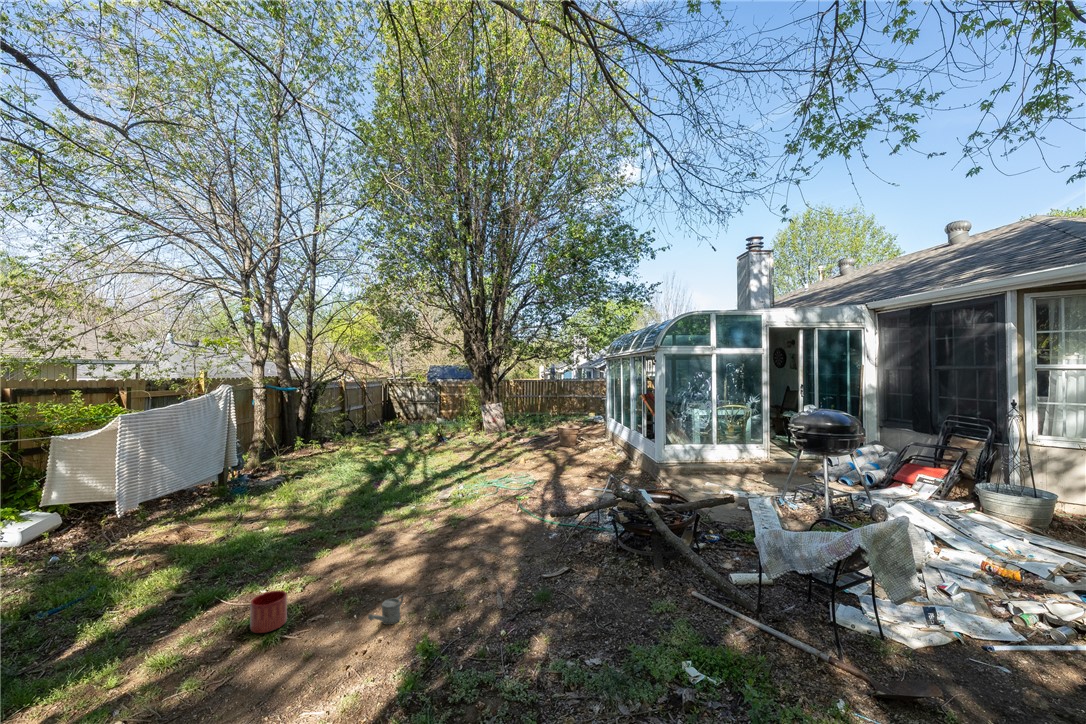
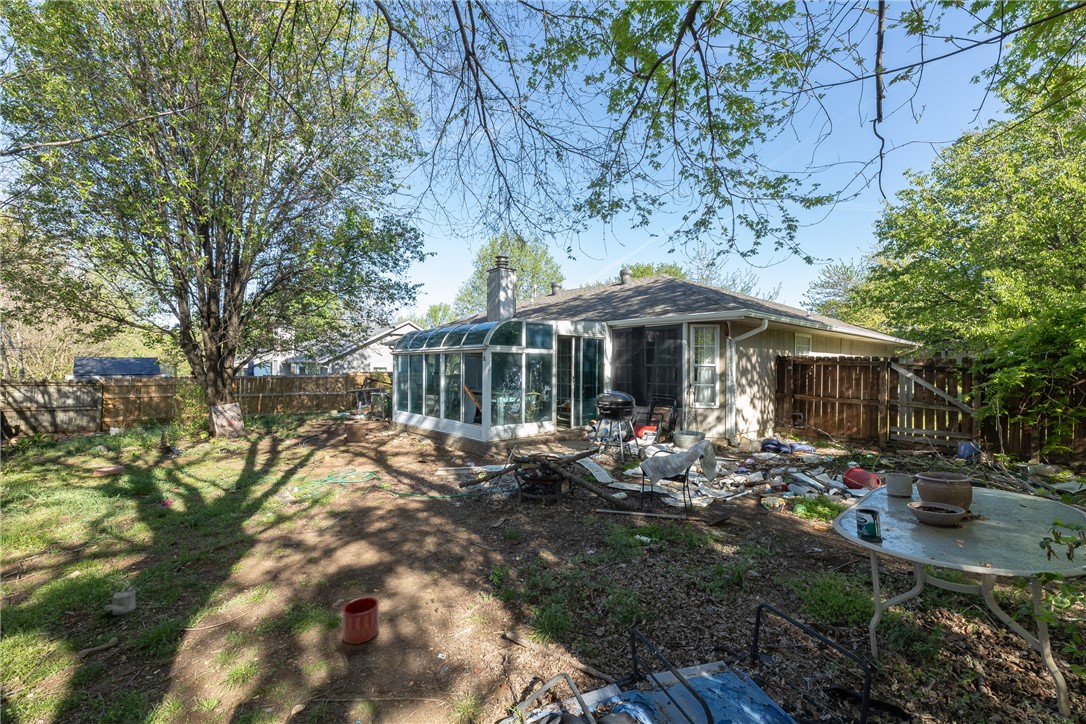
watering can: present [368,595,403,625] -> present [105,586,136,615]

